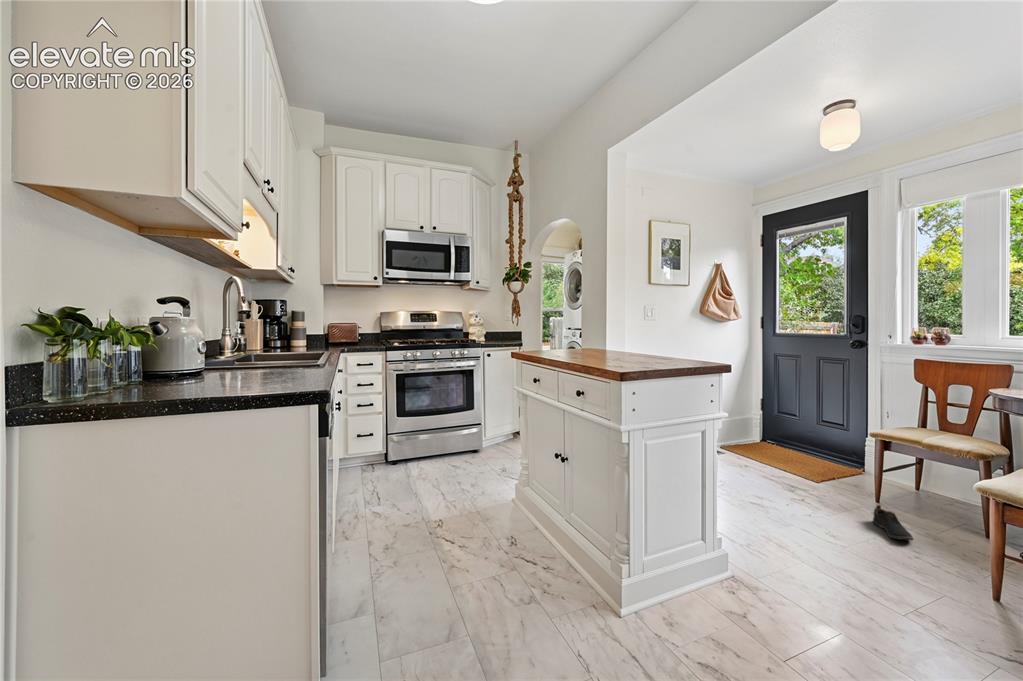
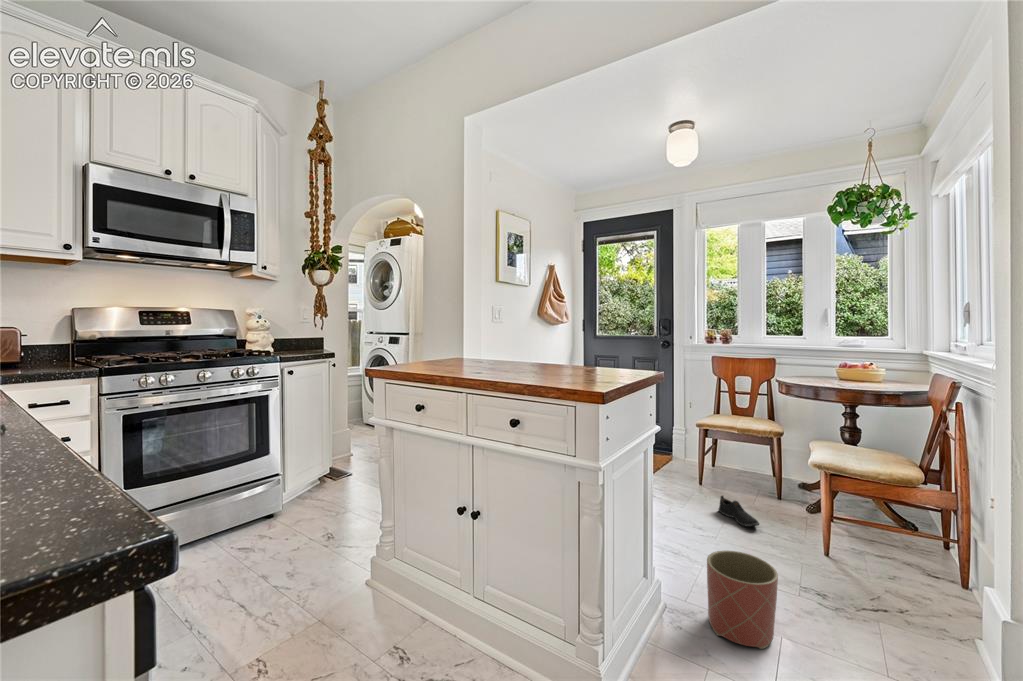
planter: none [761,527,831,616] -> present [707,551,778,649]

